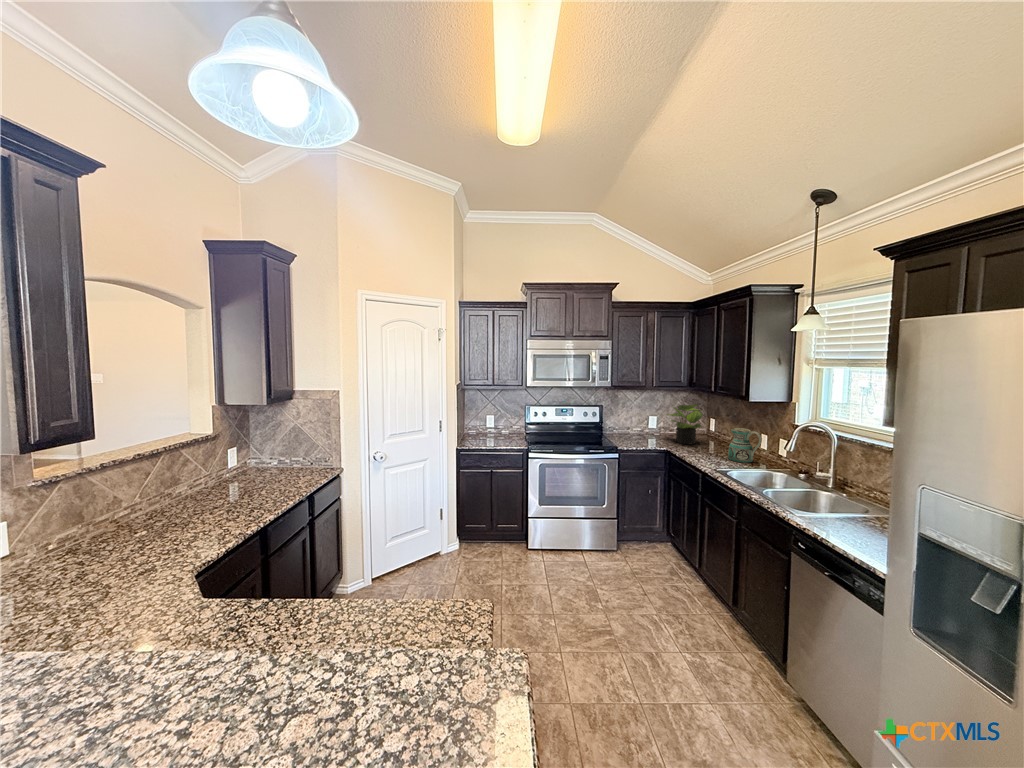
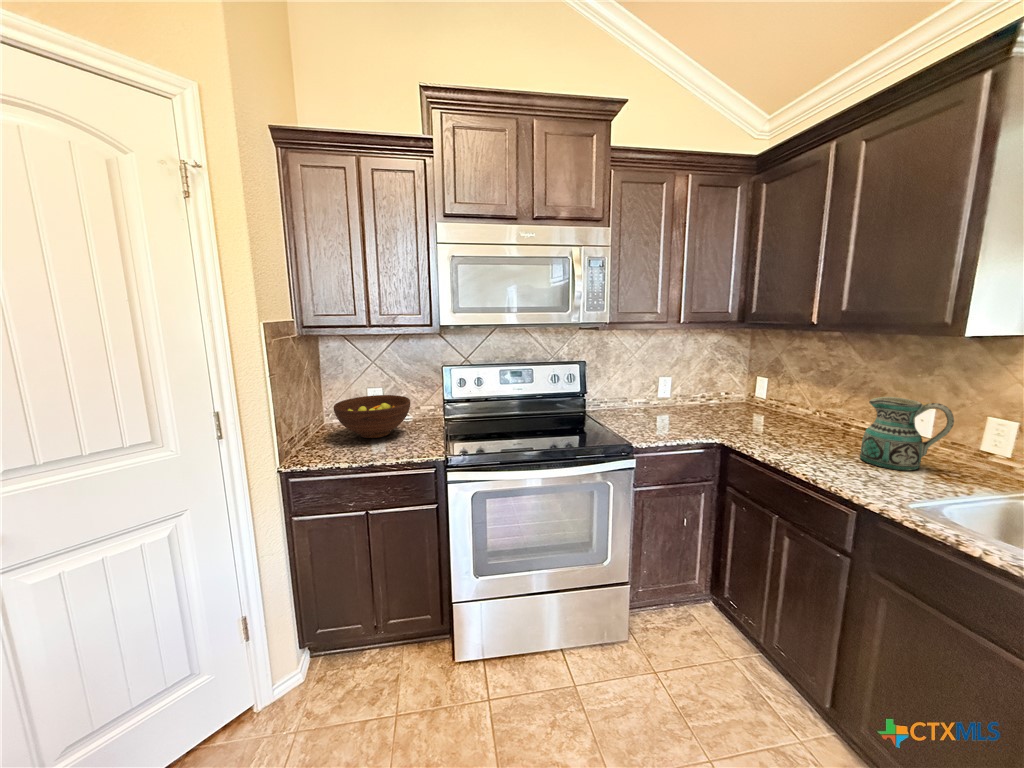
potted plant: present [668,404,703,444] -> none [694,351,772,426]
fruit bowl: none [474,419,510,440] -> present [333,395,410,438]

